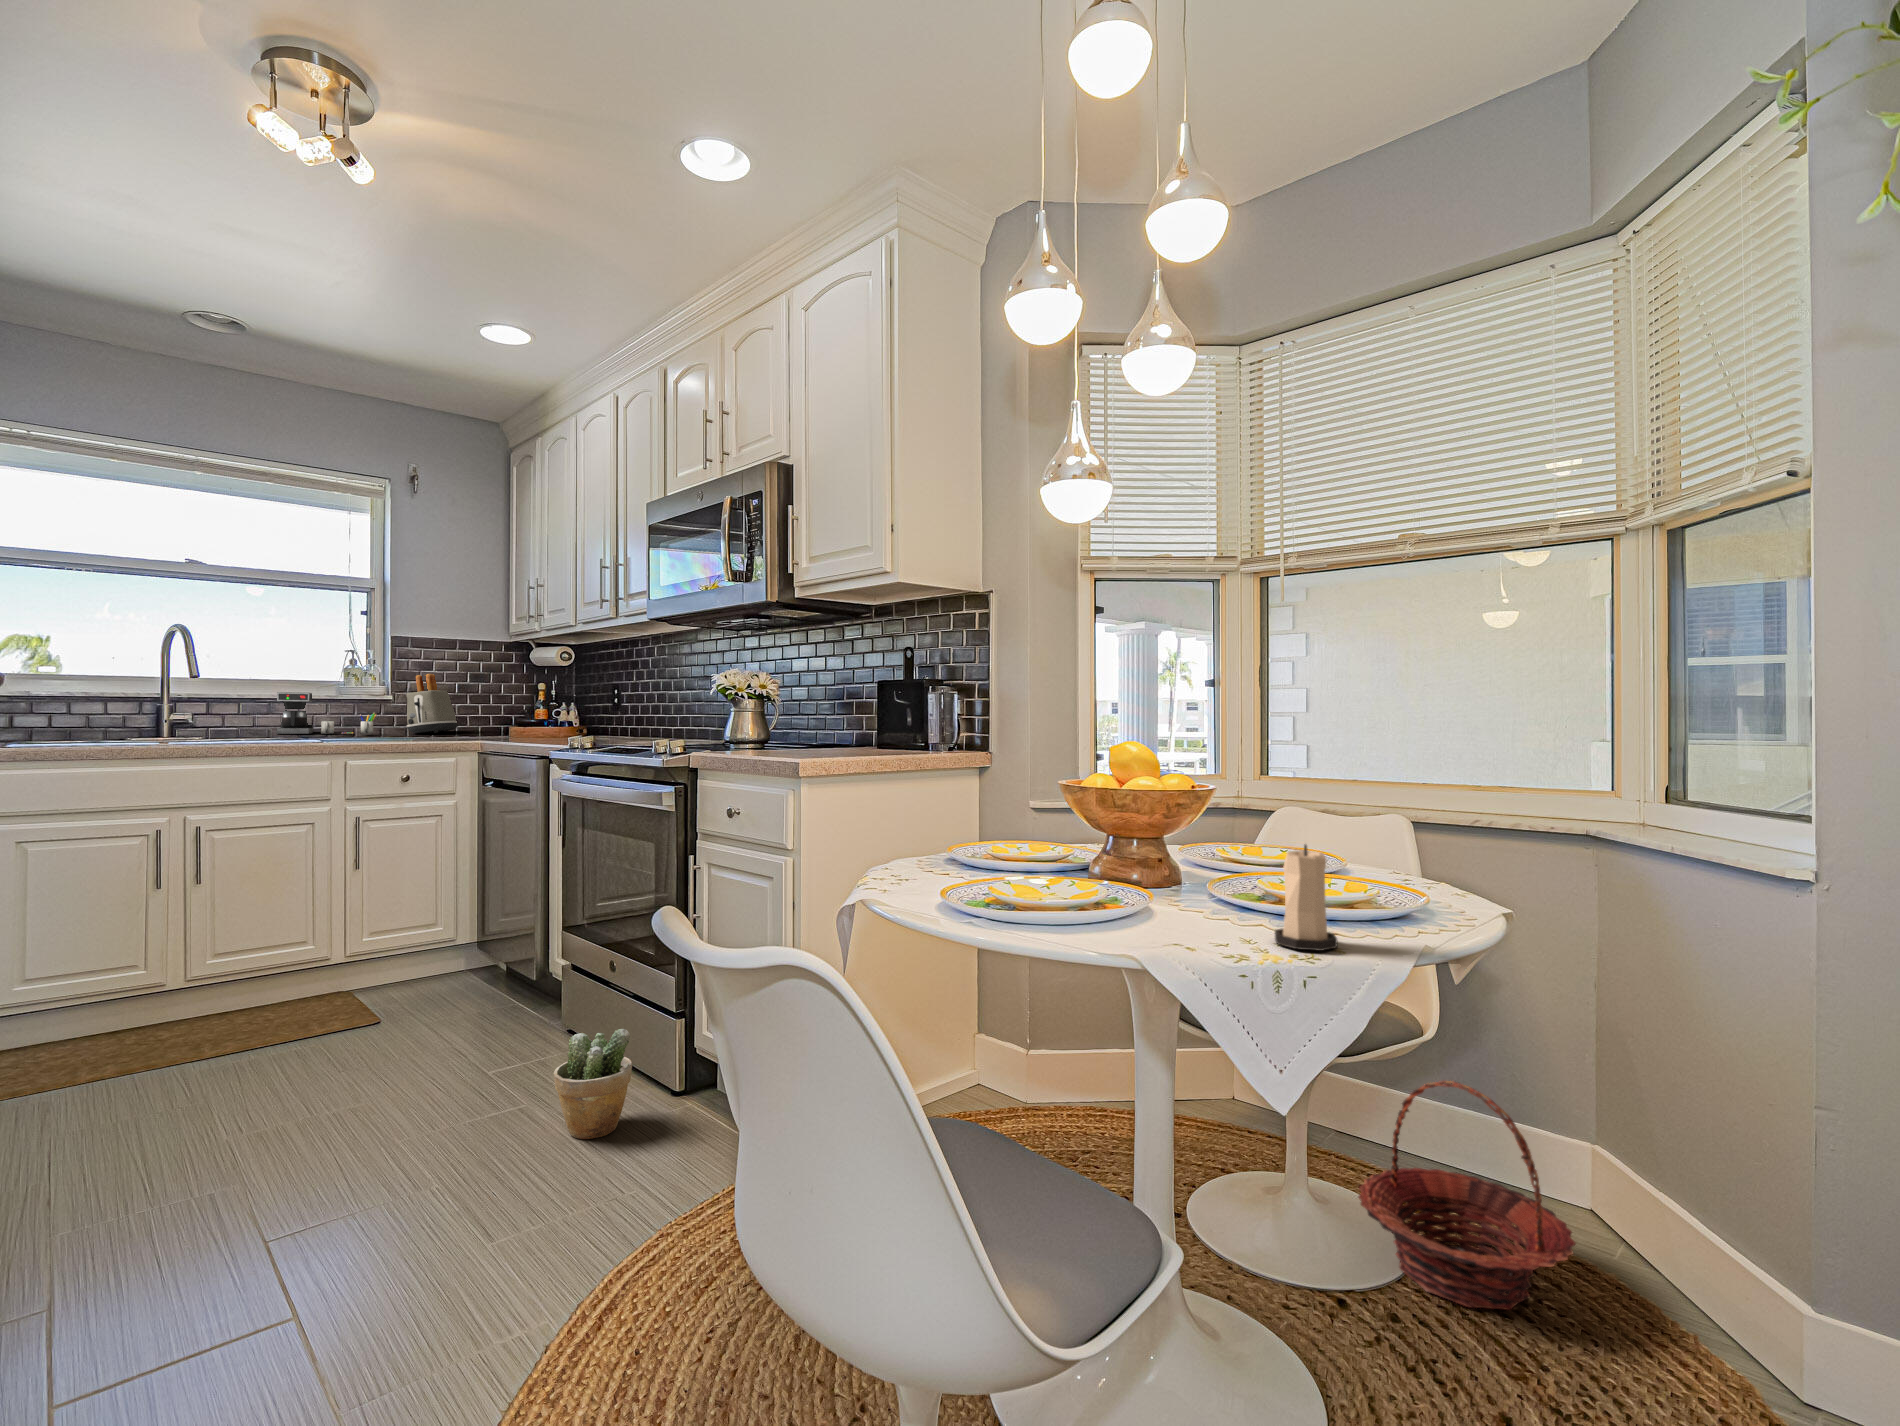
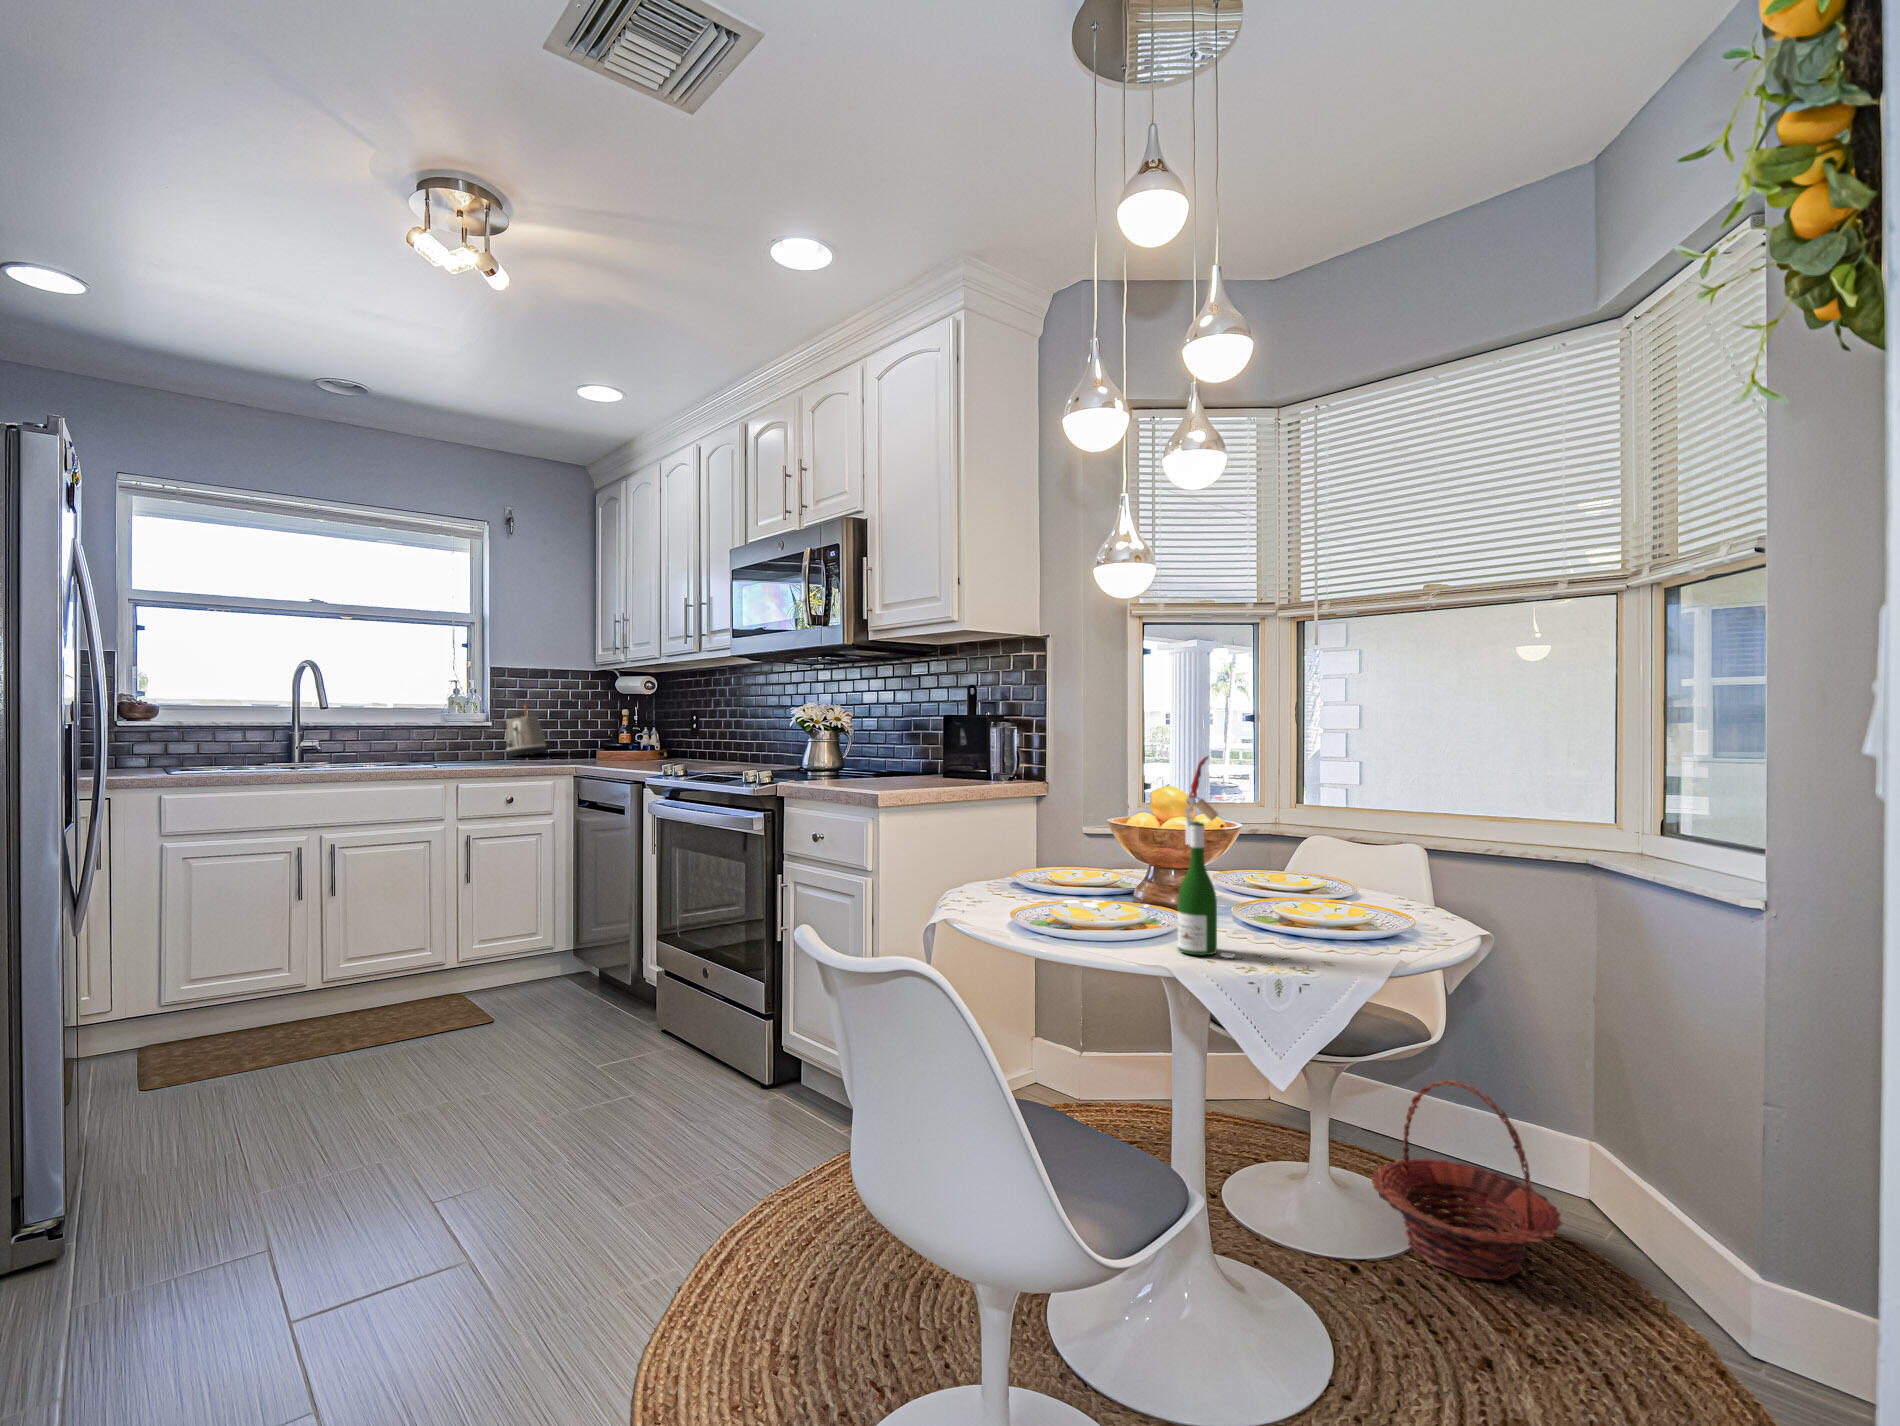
coffee maker: present [276,692,376,734] -> none [395,720,481,757]
wine bottle: none [1145,694,1216,944] -> present [1178,756,1235,958]
candle: present [1275,845,1337,951] -> none [1283,878,1333,964]
potted plant: present [554,1029,632,1139] -> none [662,1026,728,1122]

